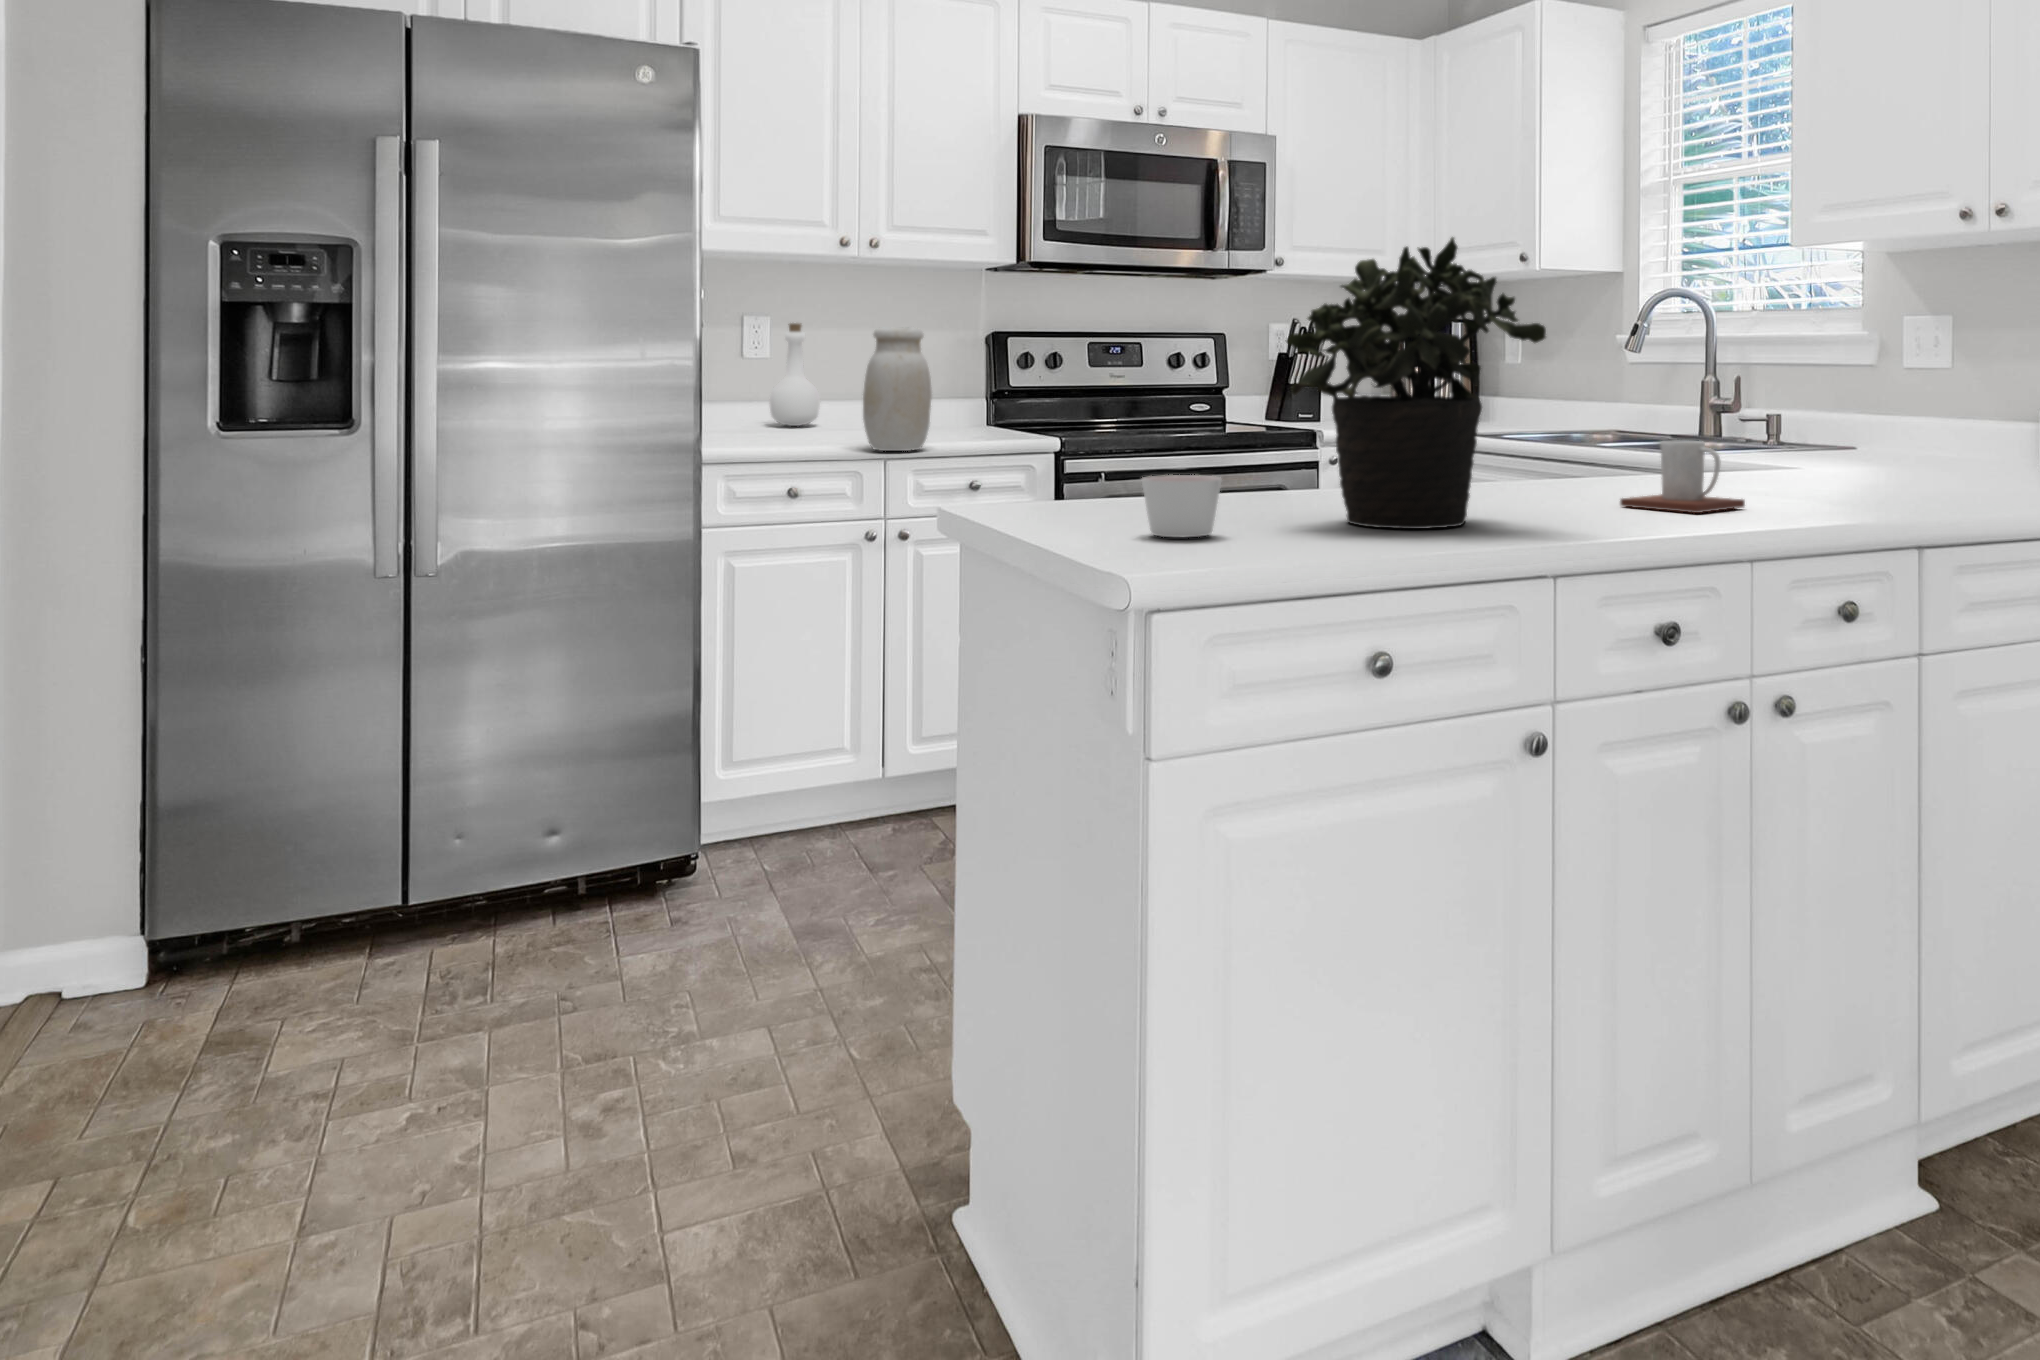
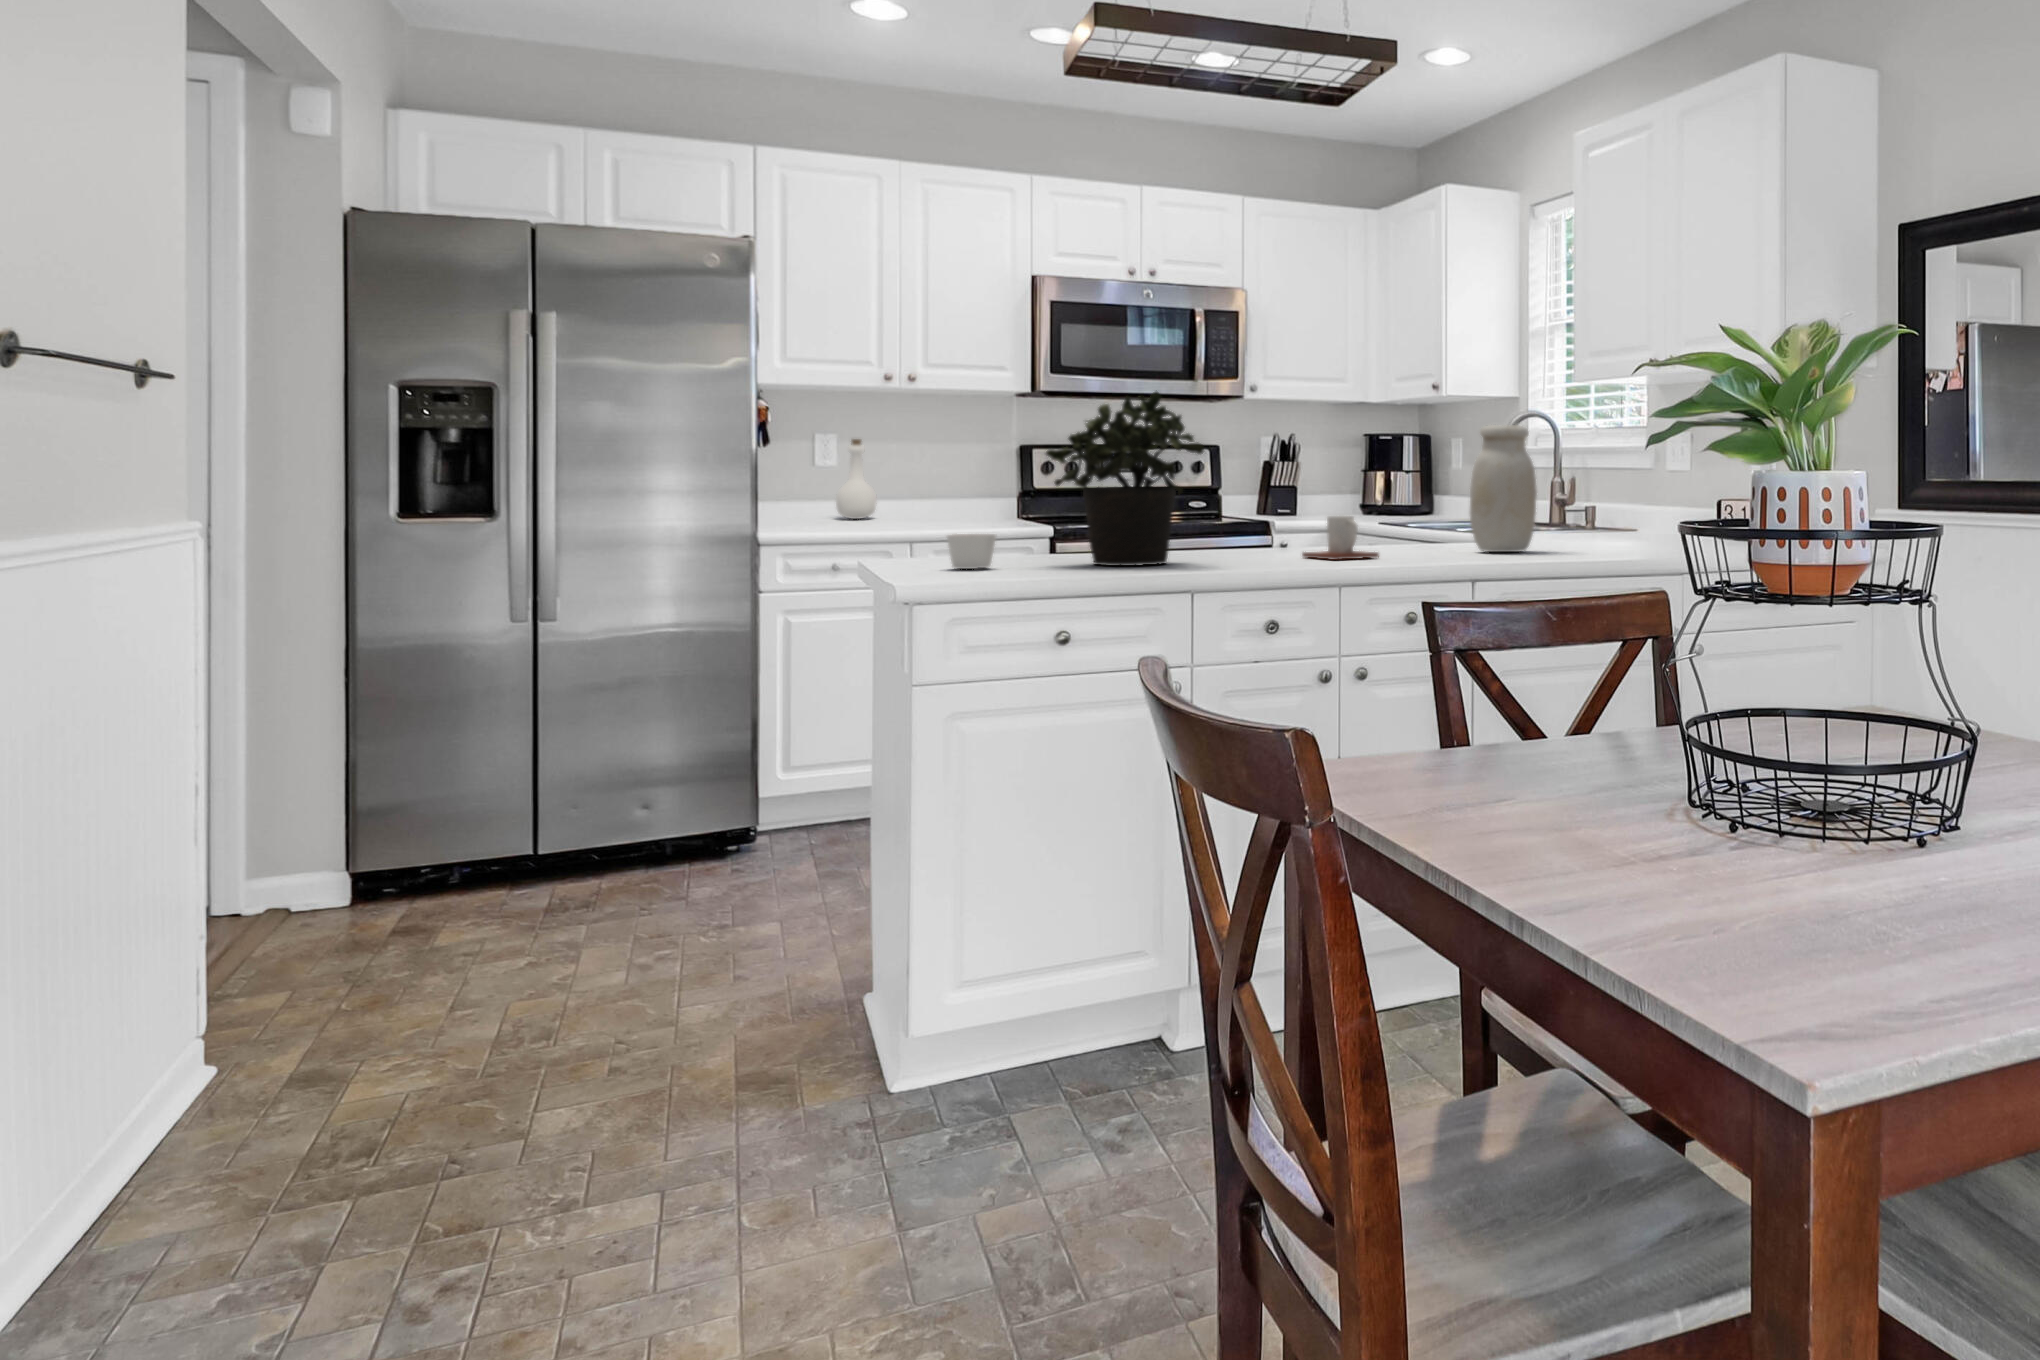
jar: present [863,327,932,451] -> present [1470,425,1537,552]

